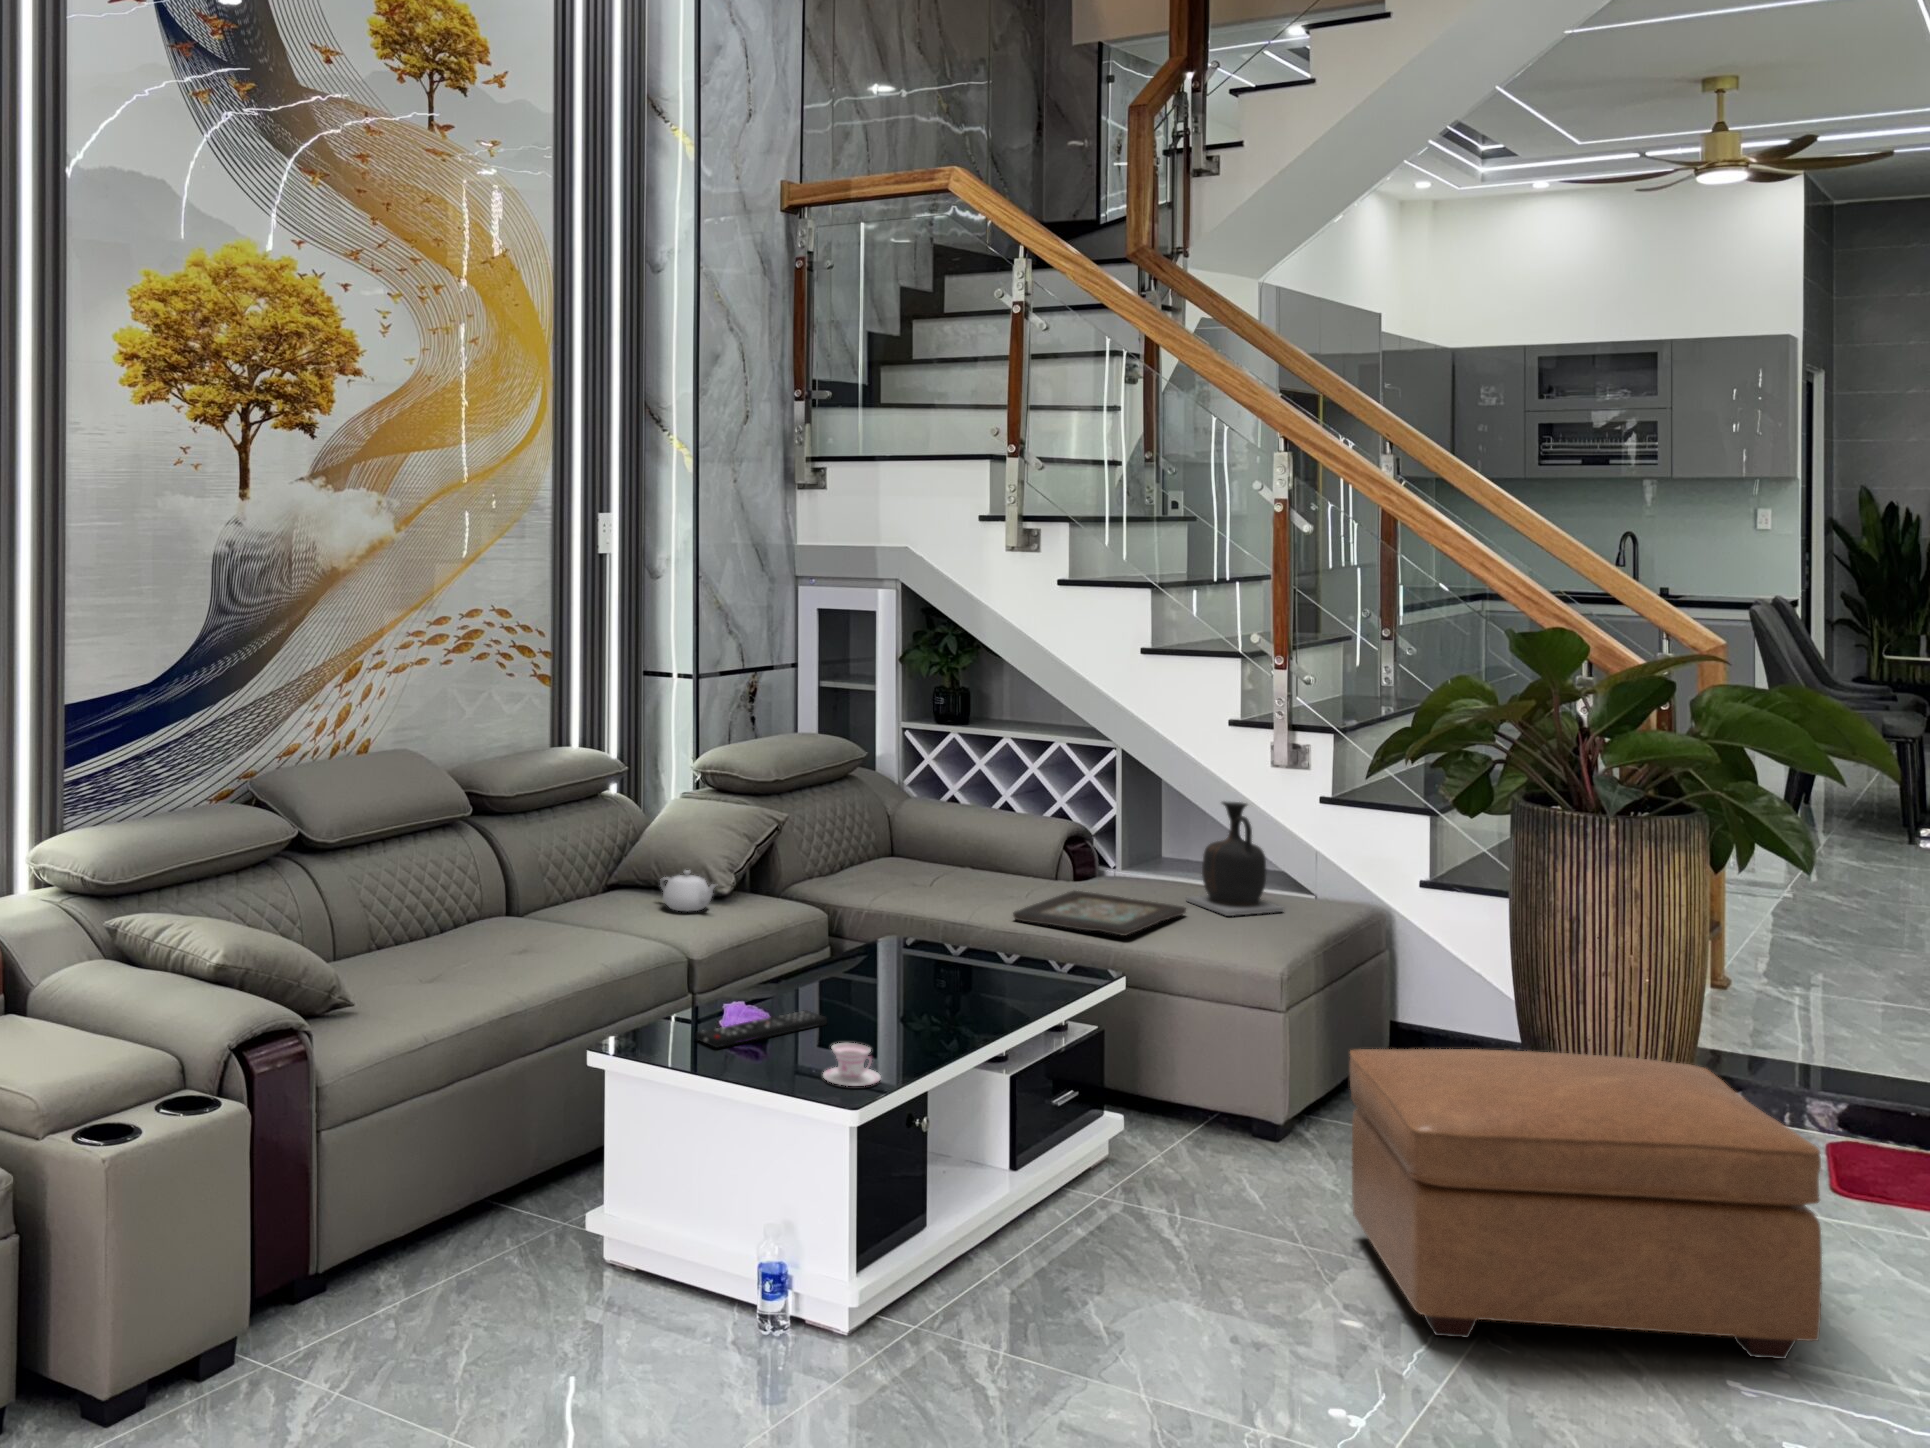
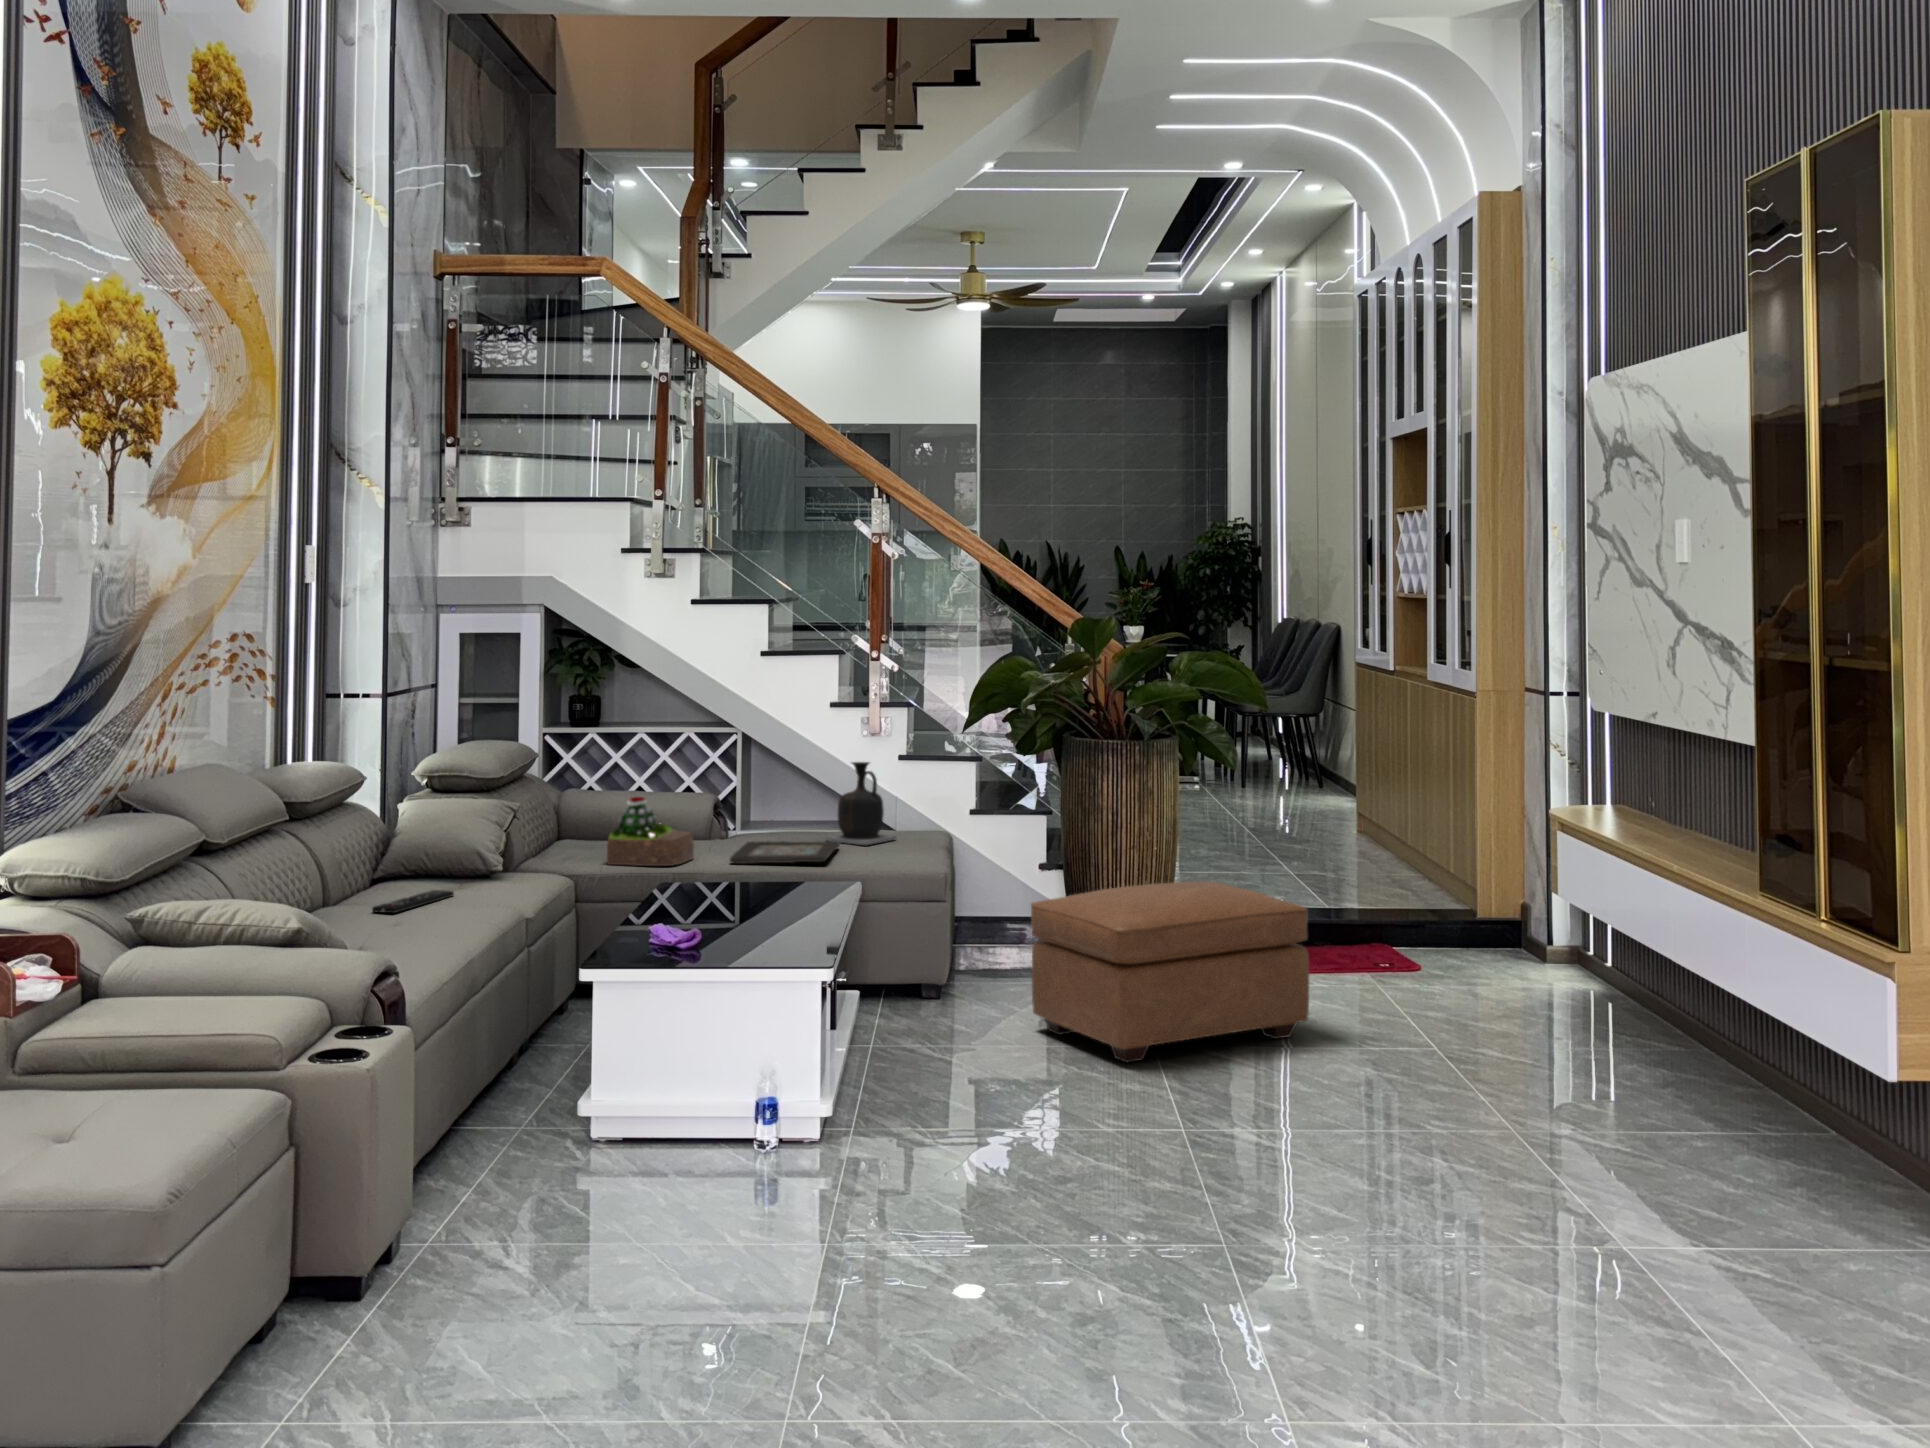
succulent plant: none [871,822,982,913] -> present [607,797,694,866]
teapot: present [660,870,716,911] -> none [442,852,507,887]
remote control: present [695,1010,827,1047] -> present [372,890,454,913]
teacup: present [823,1043,881,1086] -> none [755,930,798,958]

